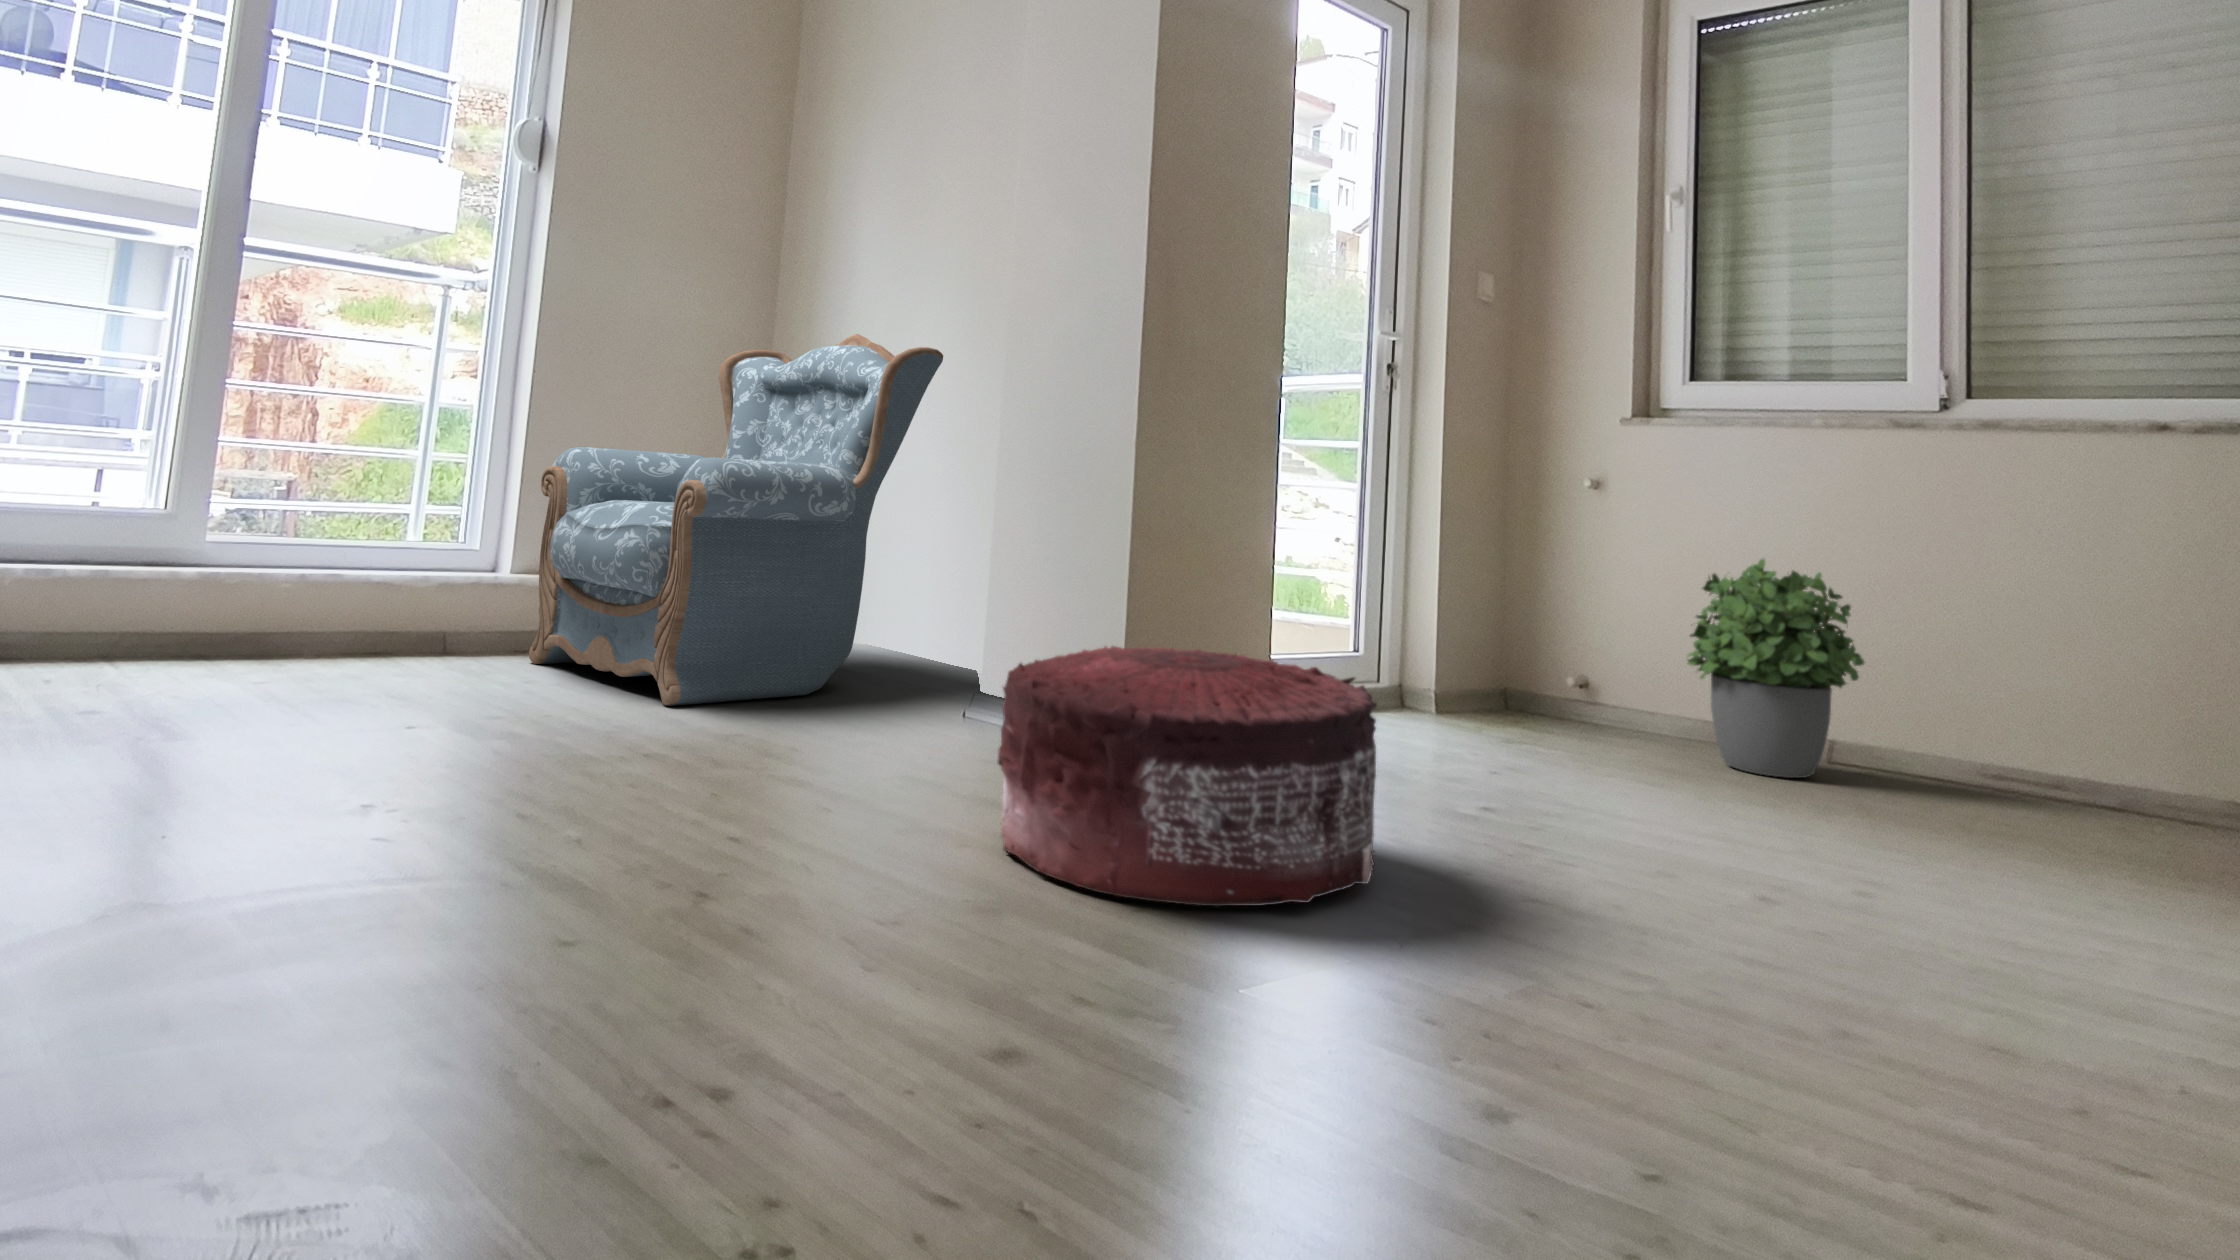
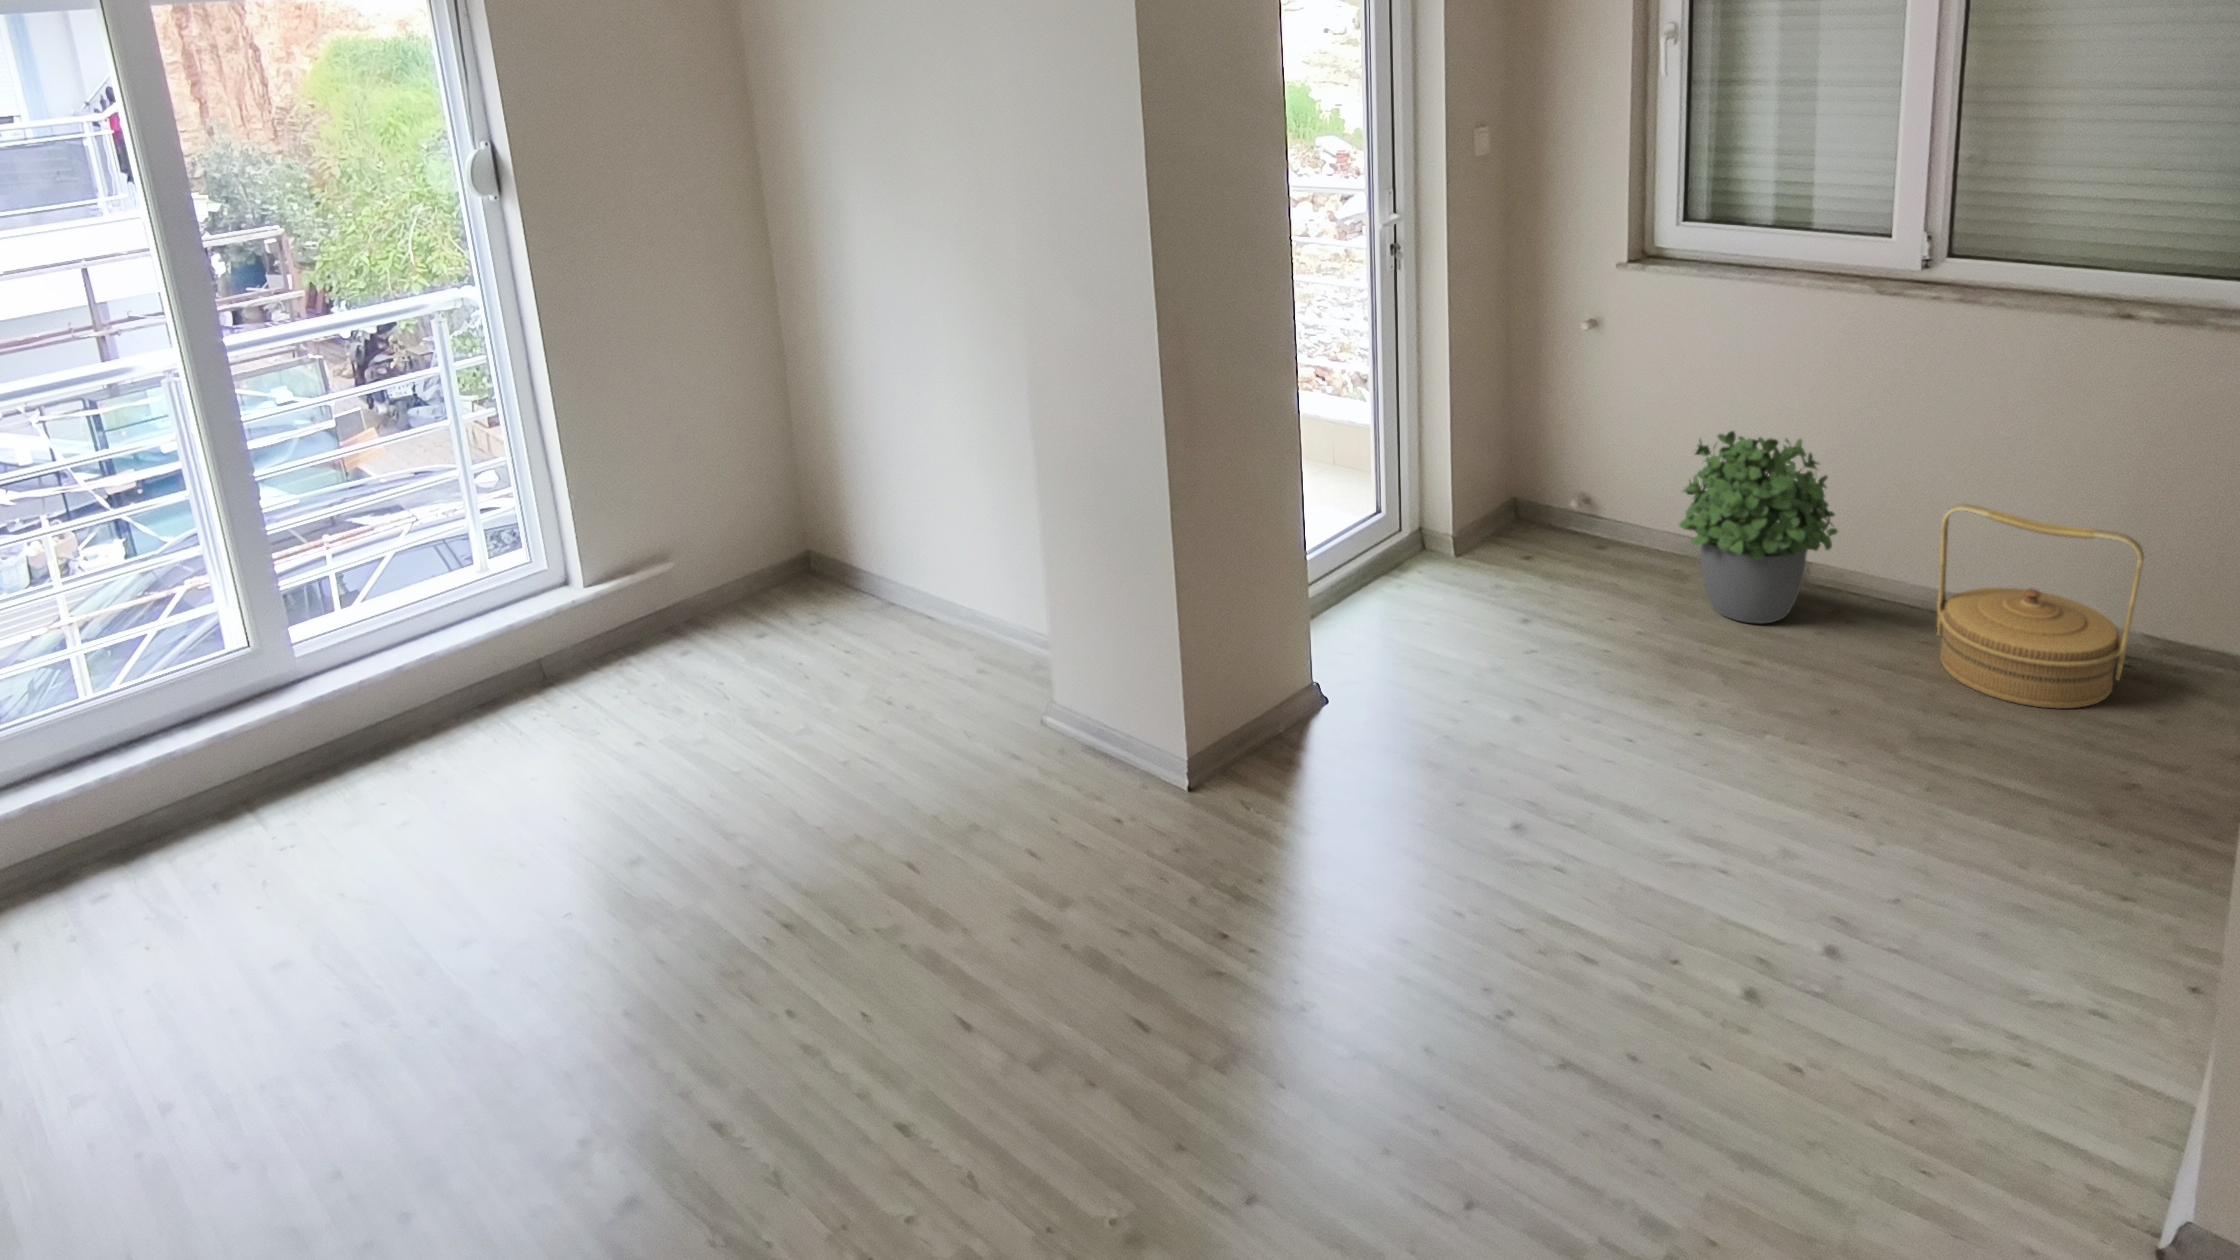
armchair: present [529,334,943,706] -> none [596,312,961,753]
woven basket: none [1982,630,2218,854] -> present [1937,504,2144,709]
pouf: present [998,646,1377,906] -> none [1098,753,1432,1087]

